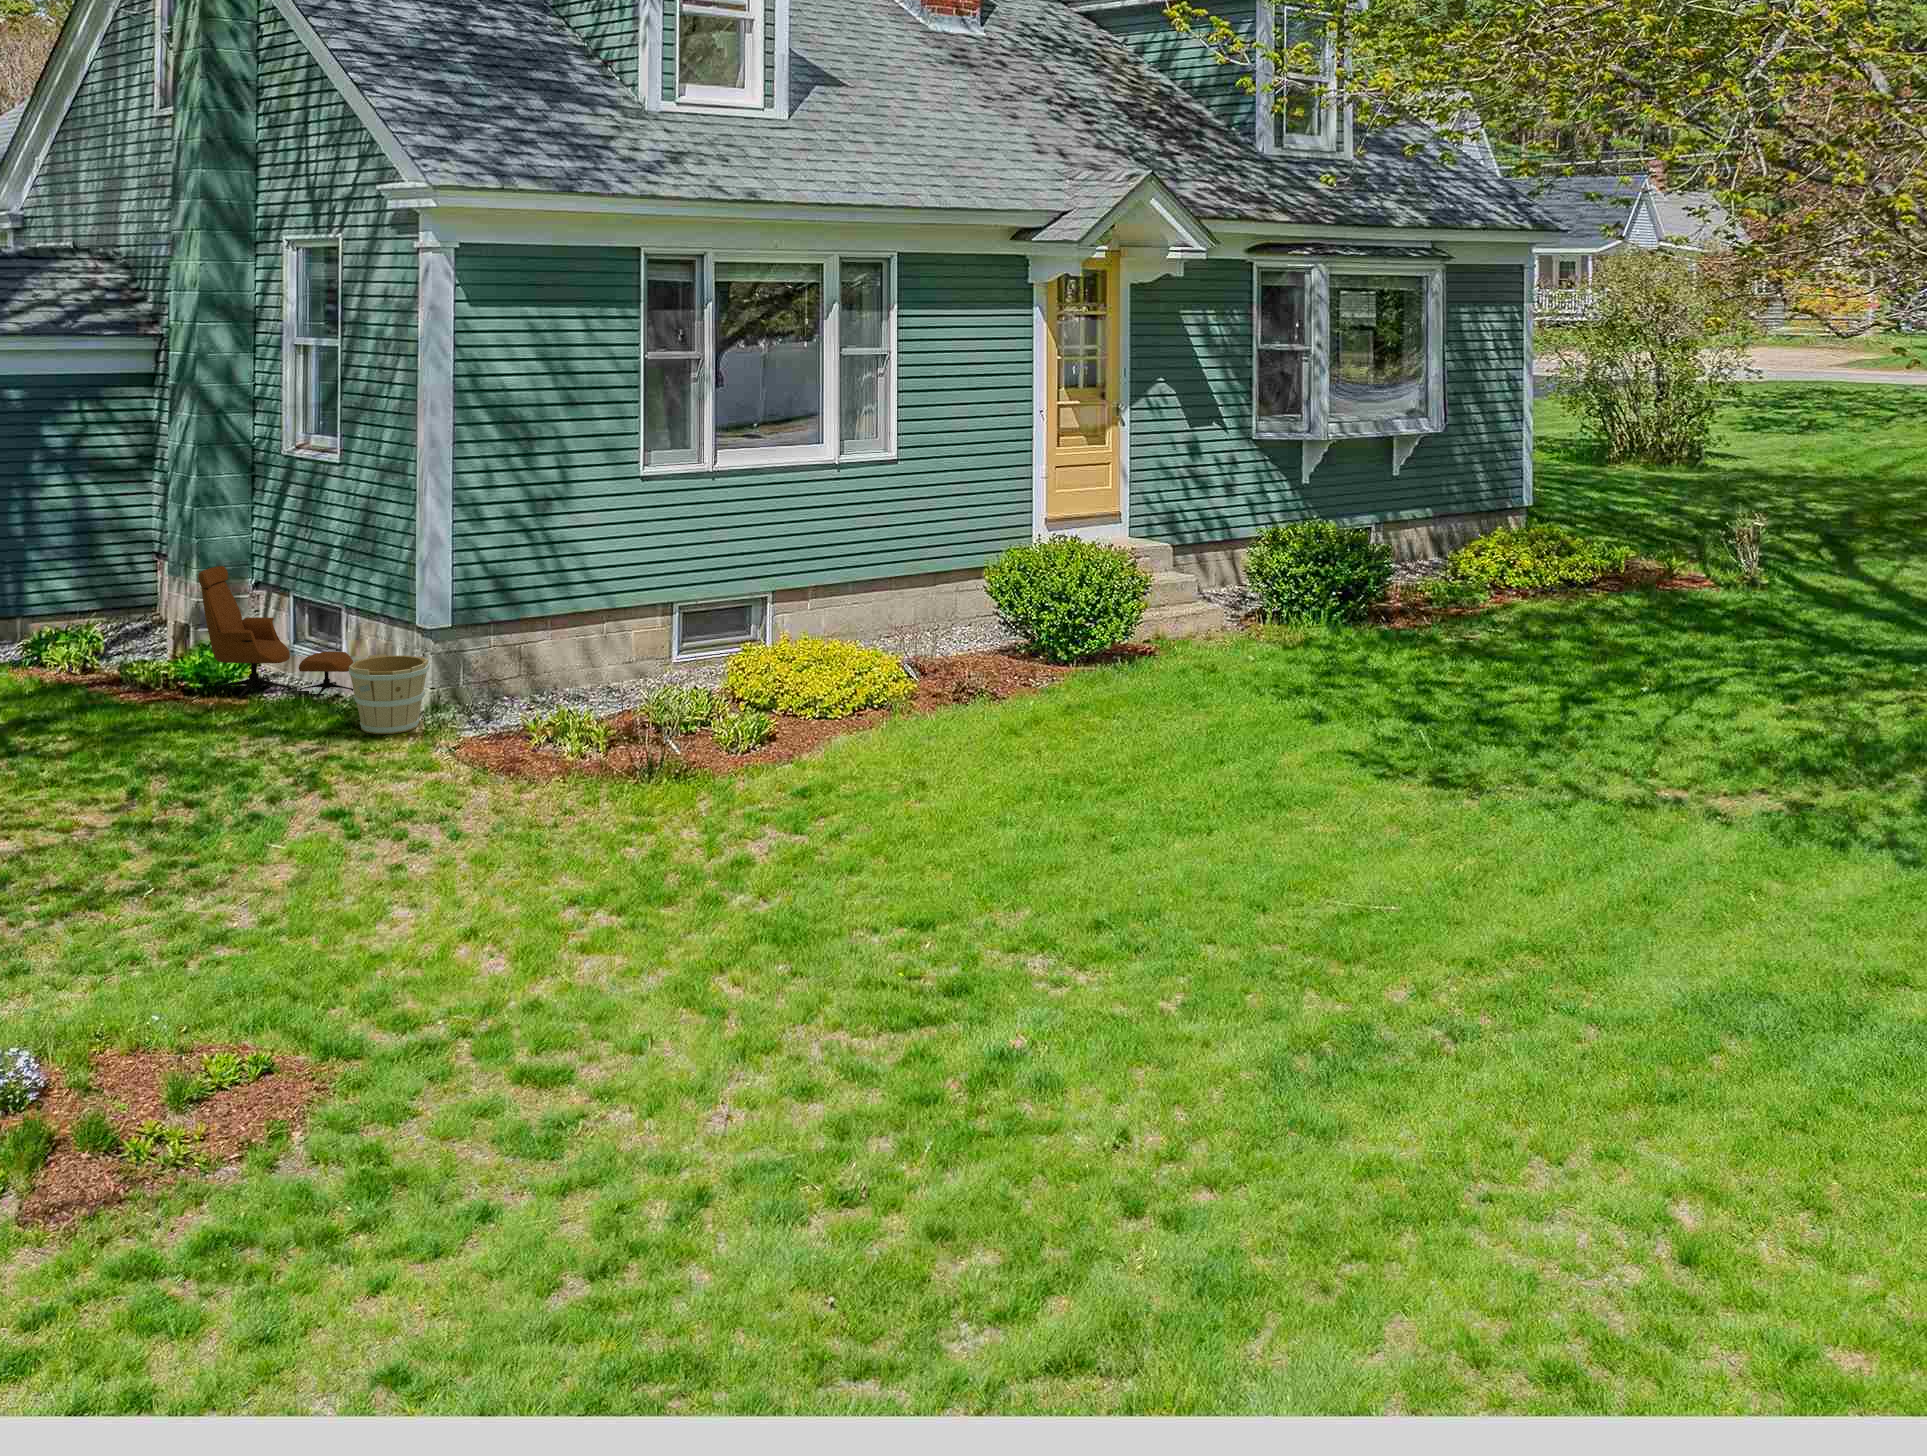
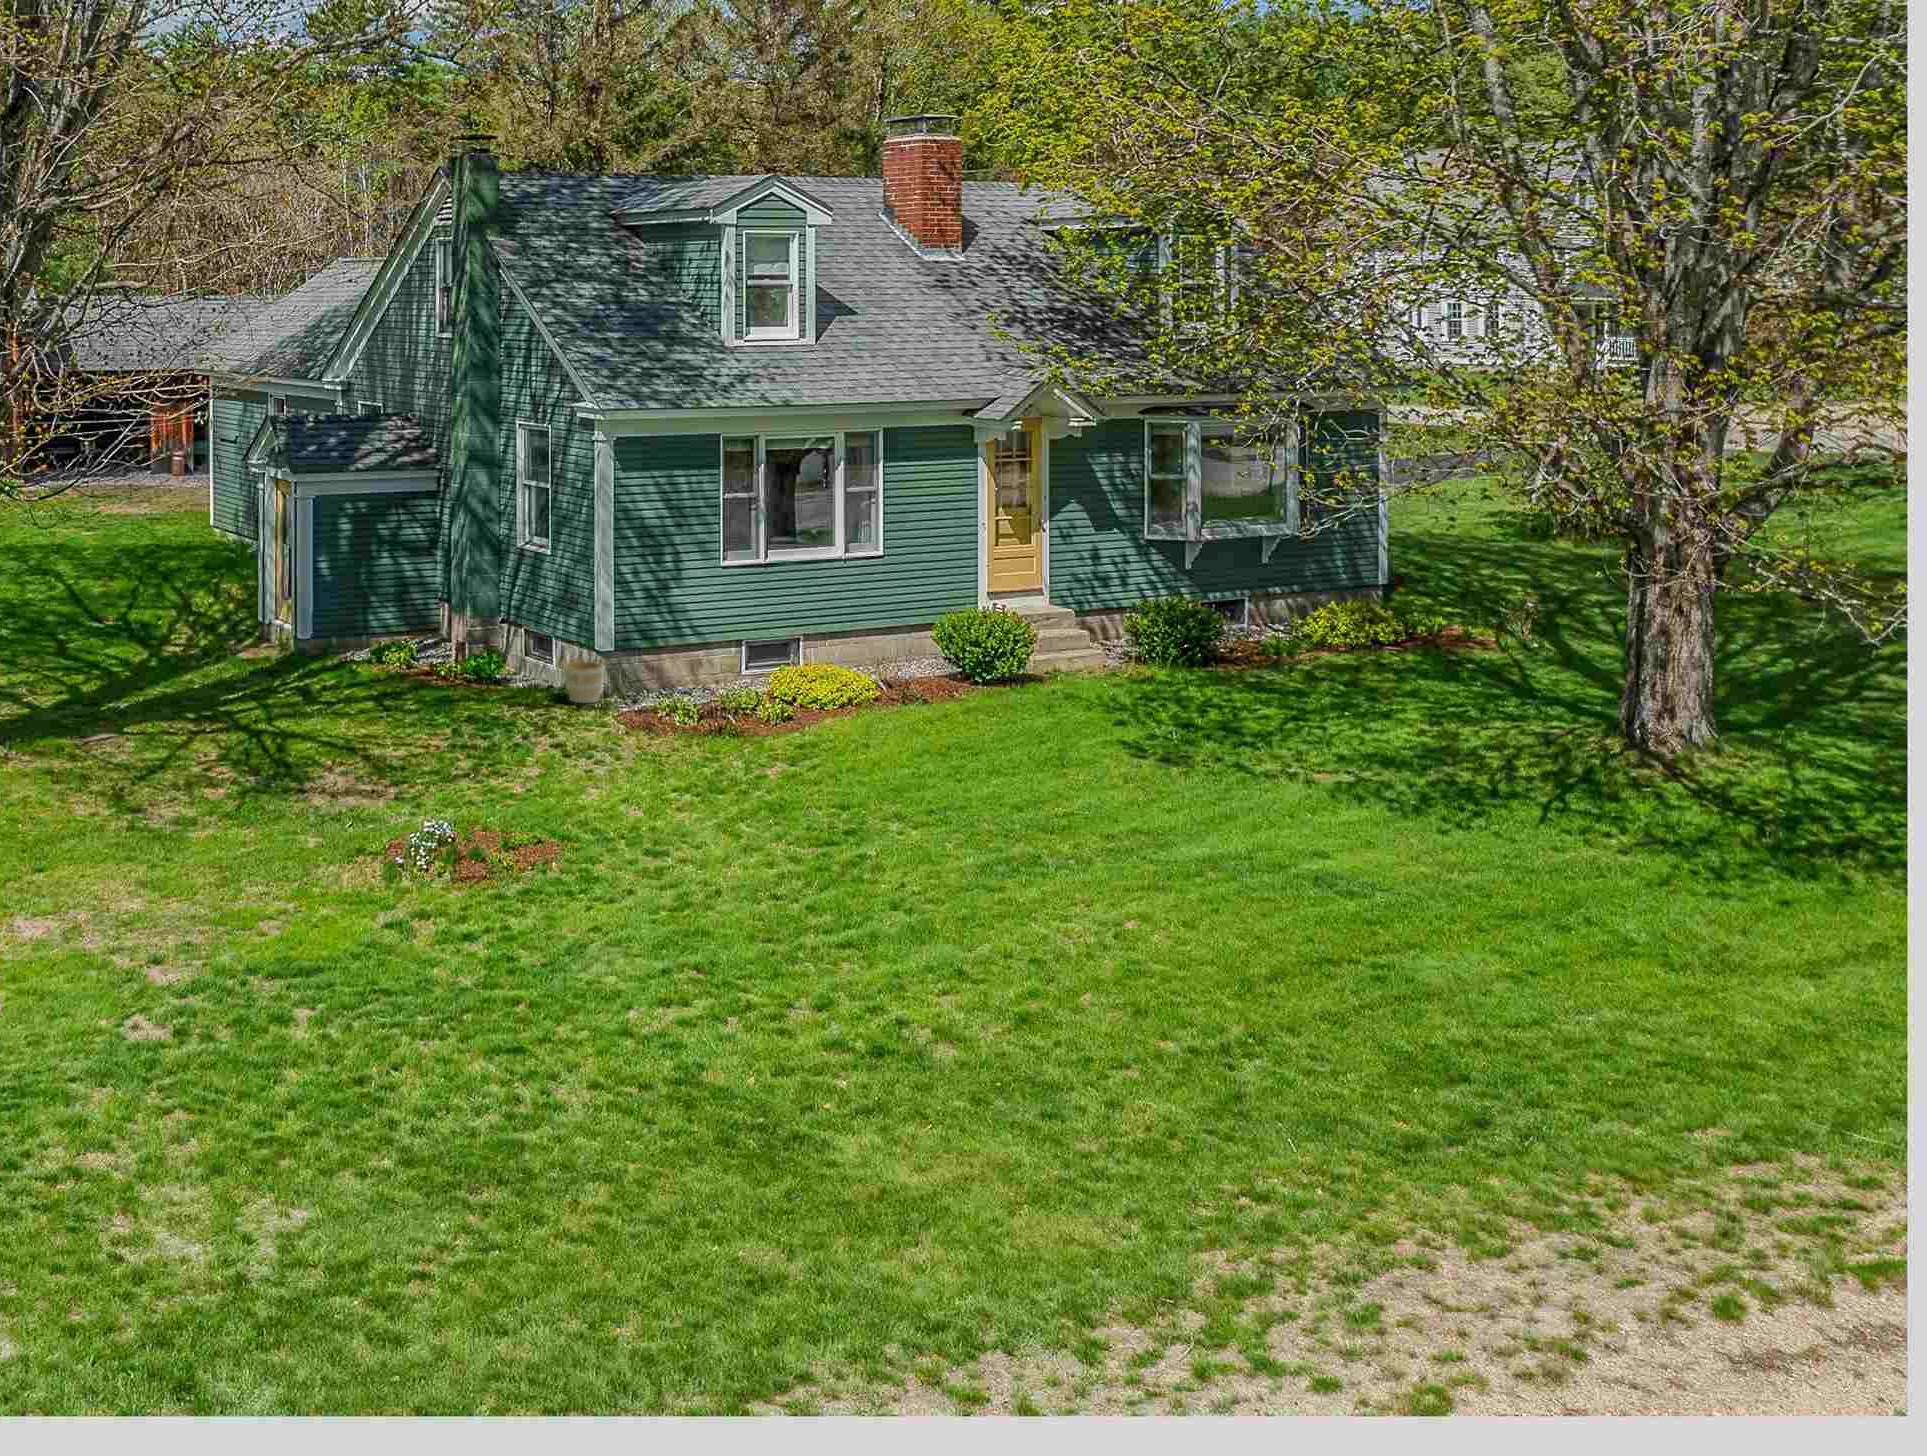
lounge chair: present [198,566,354,699] -> none [478,607,561,683]

